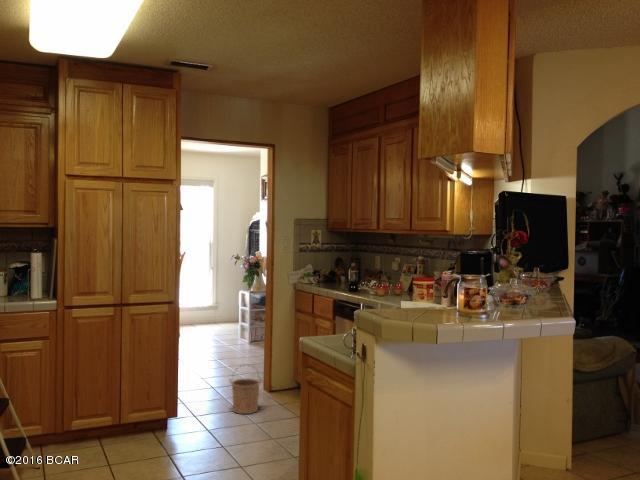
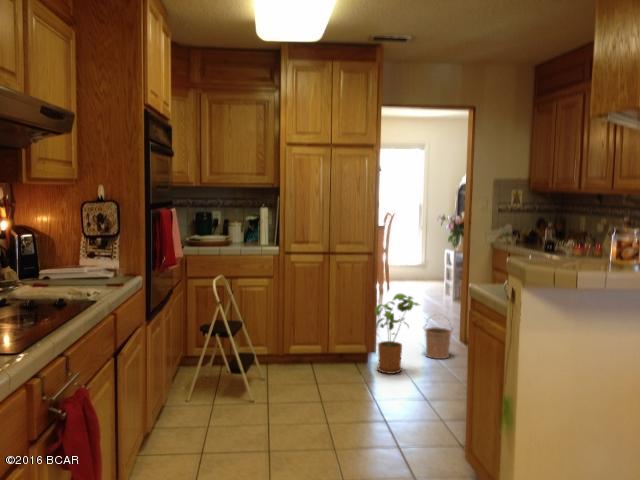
house plant: none [178,346,231,440] -> present [375,294,419,374]

